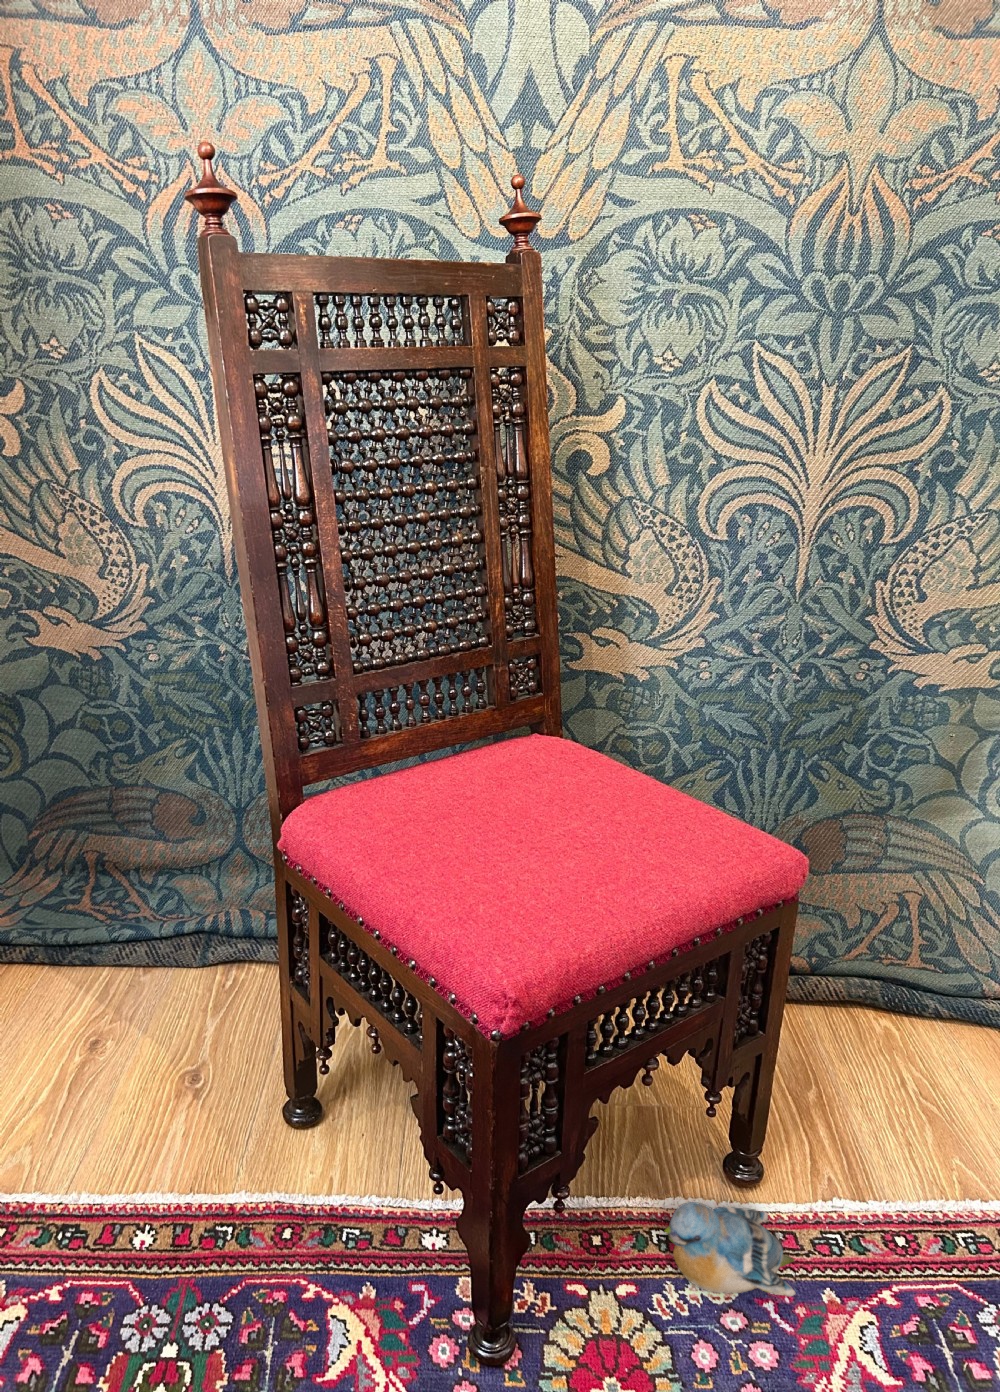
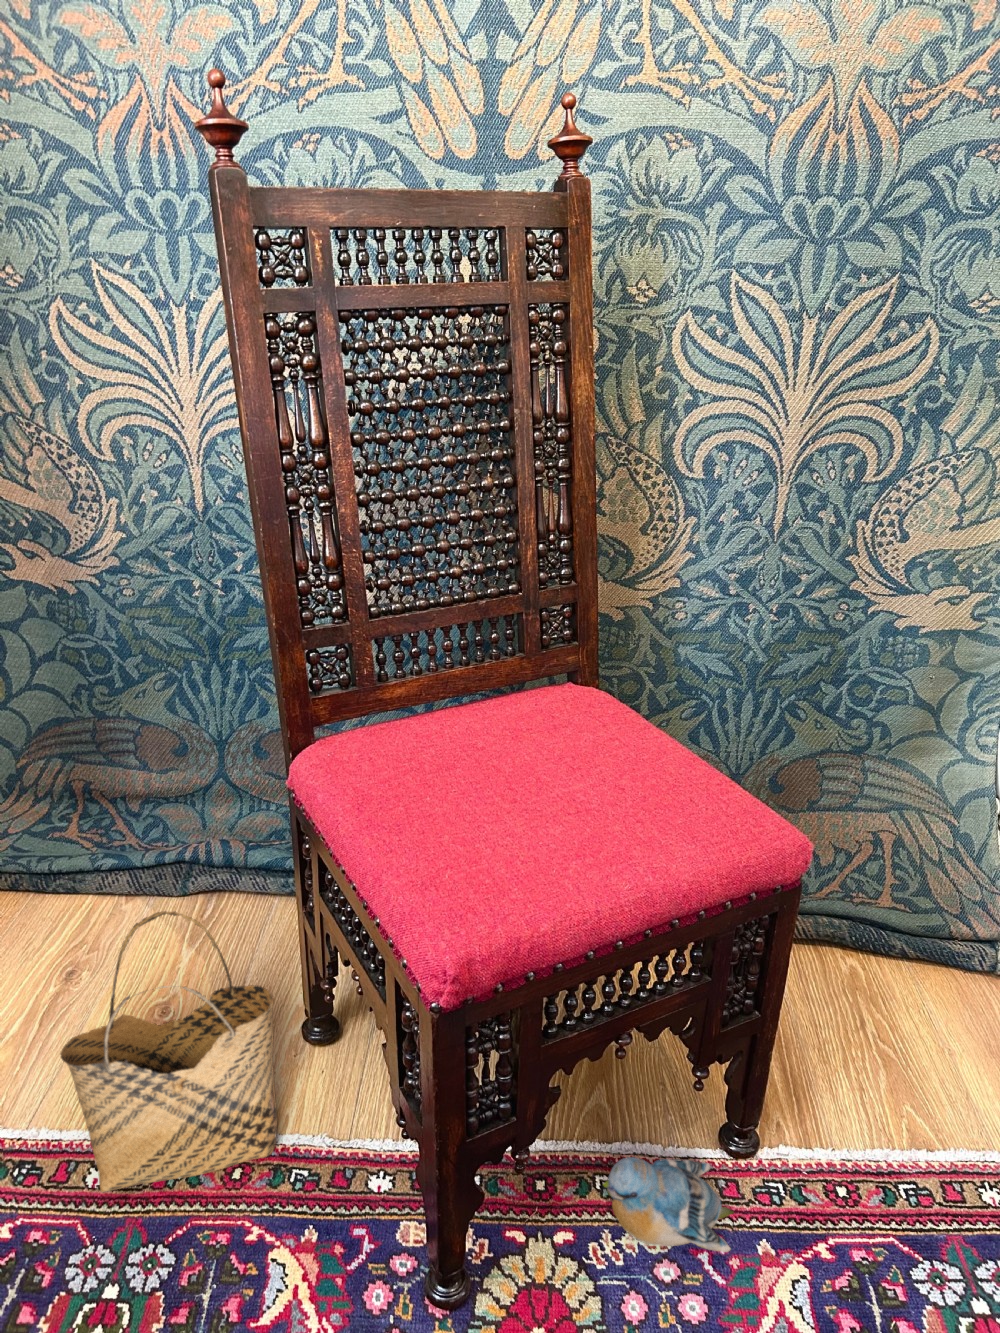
woven basket: none [116,962,326,1256] -> present [60,911,277,1193]

